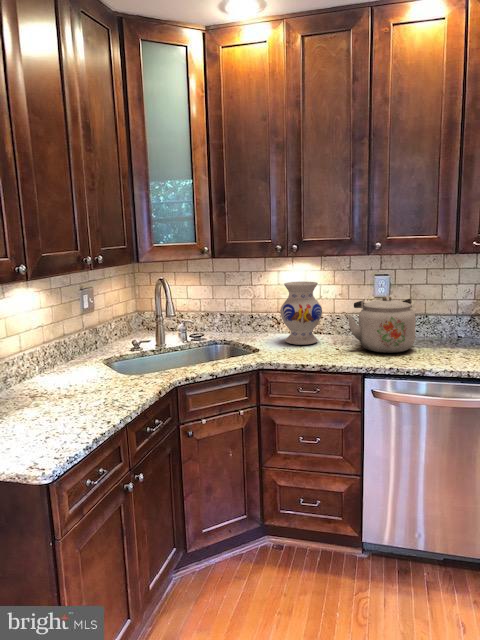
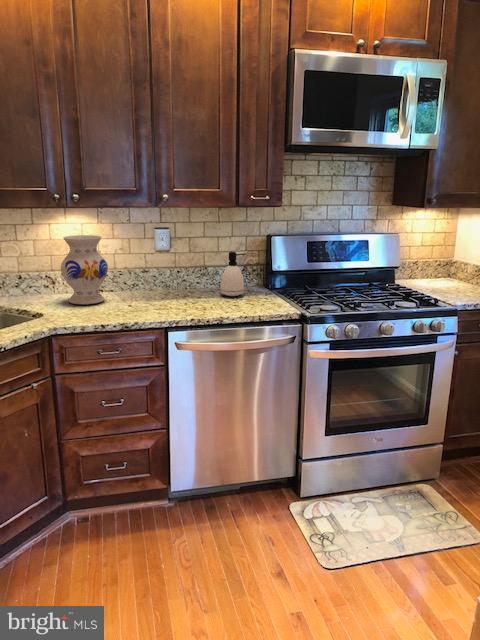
kettle: present [348,296,416,353] -> none [139,249,204,306]
soap dispenser: none [437,300,467,348] -> present [221,252,245,296]

